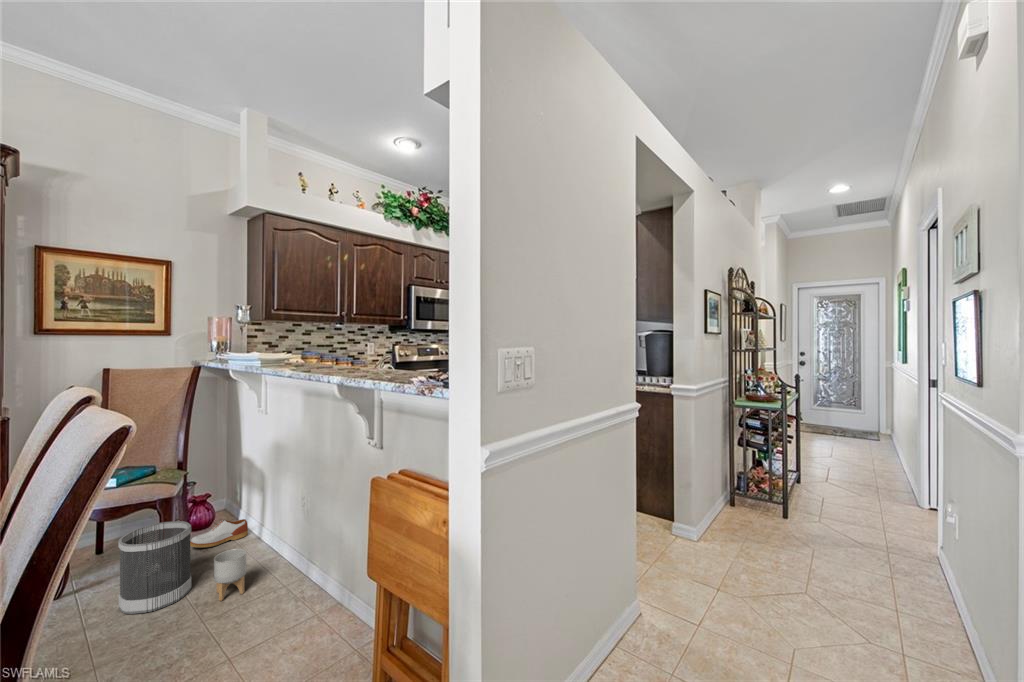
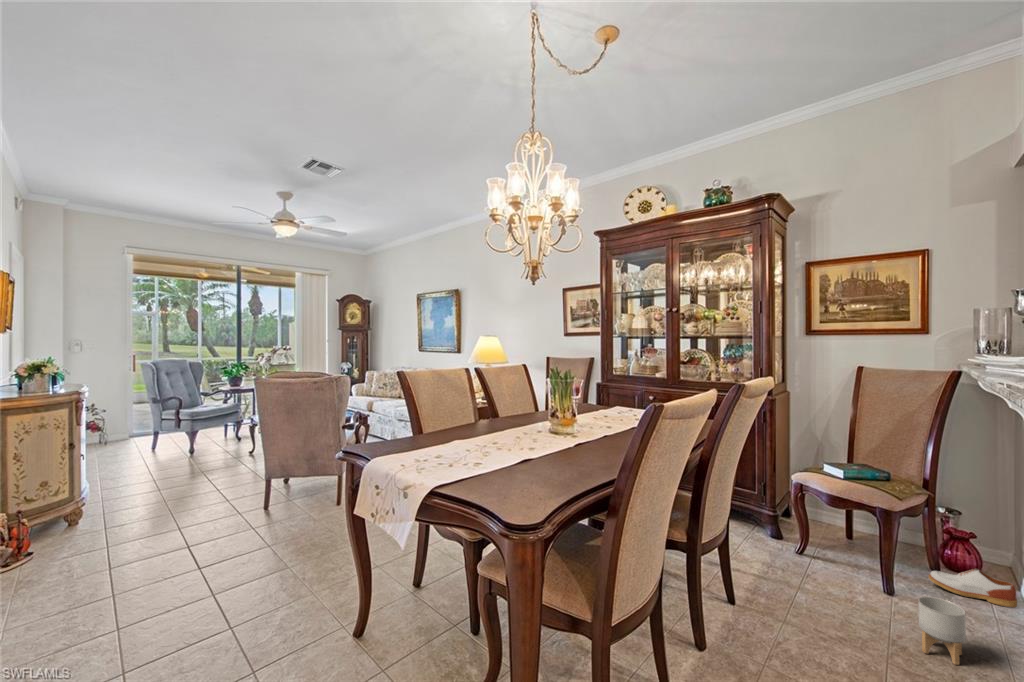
wastebasket: present [119,521,191,614] -> none [831,526,905,622]

